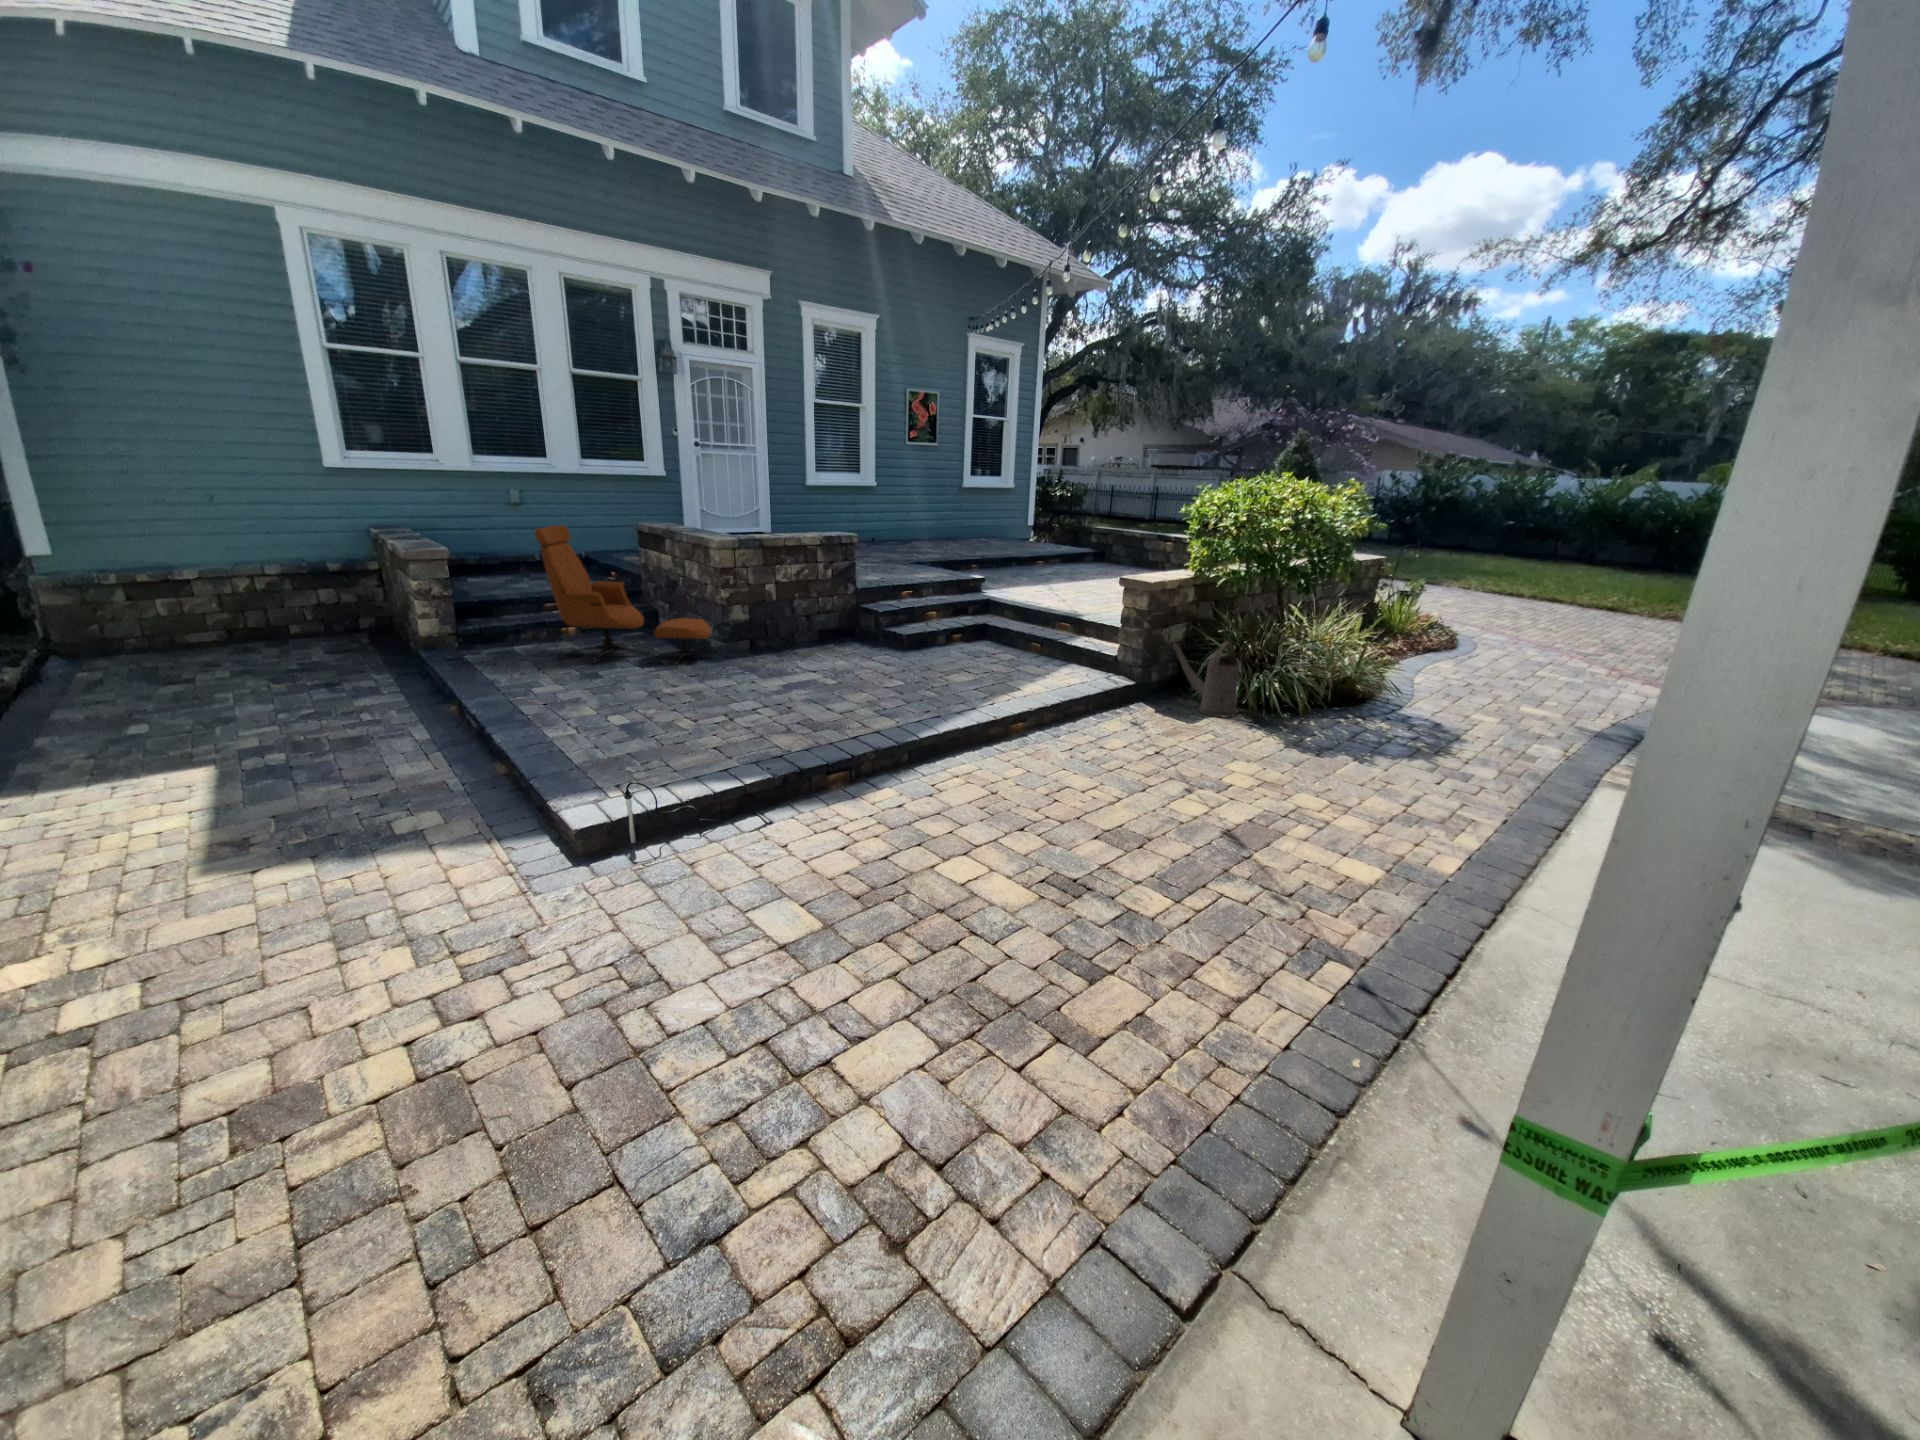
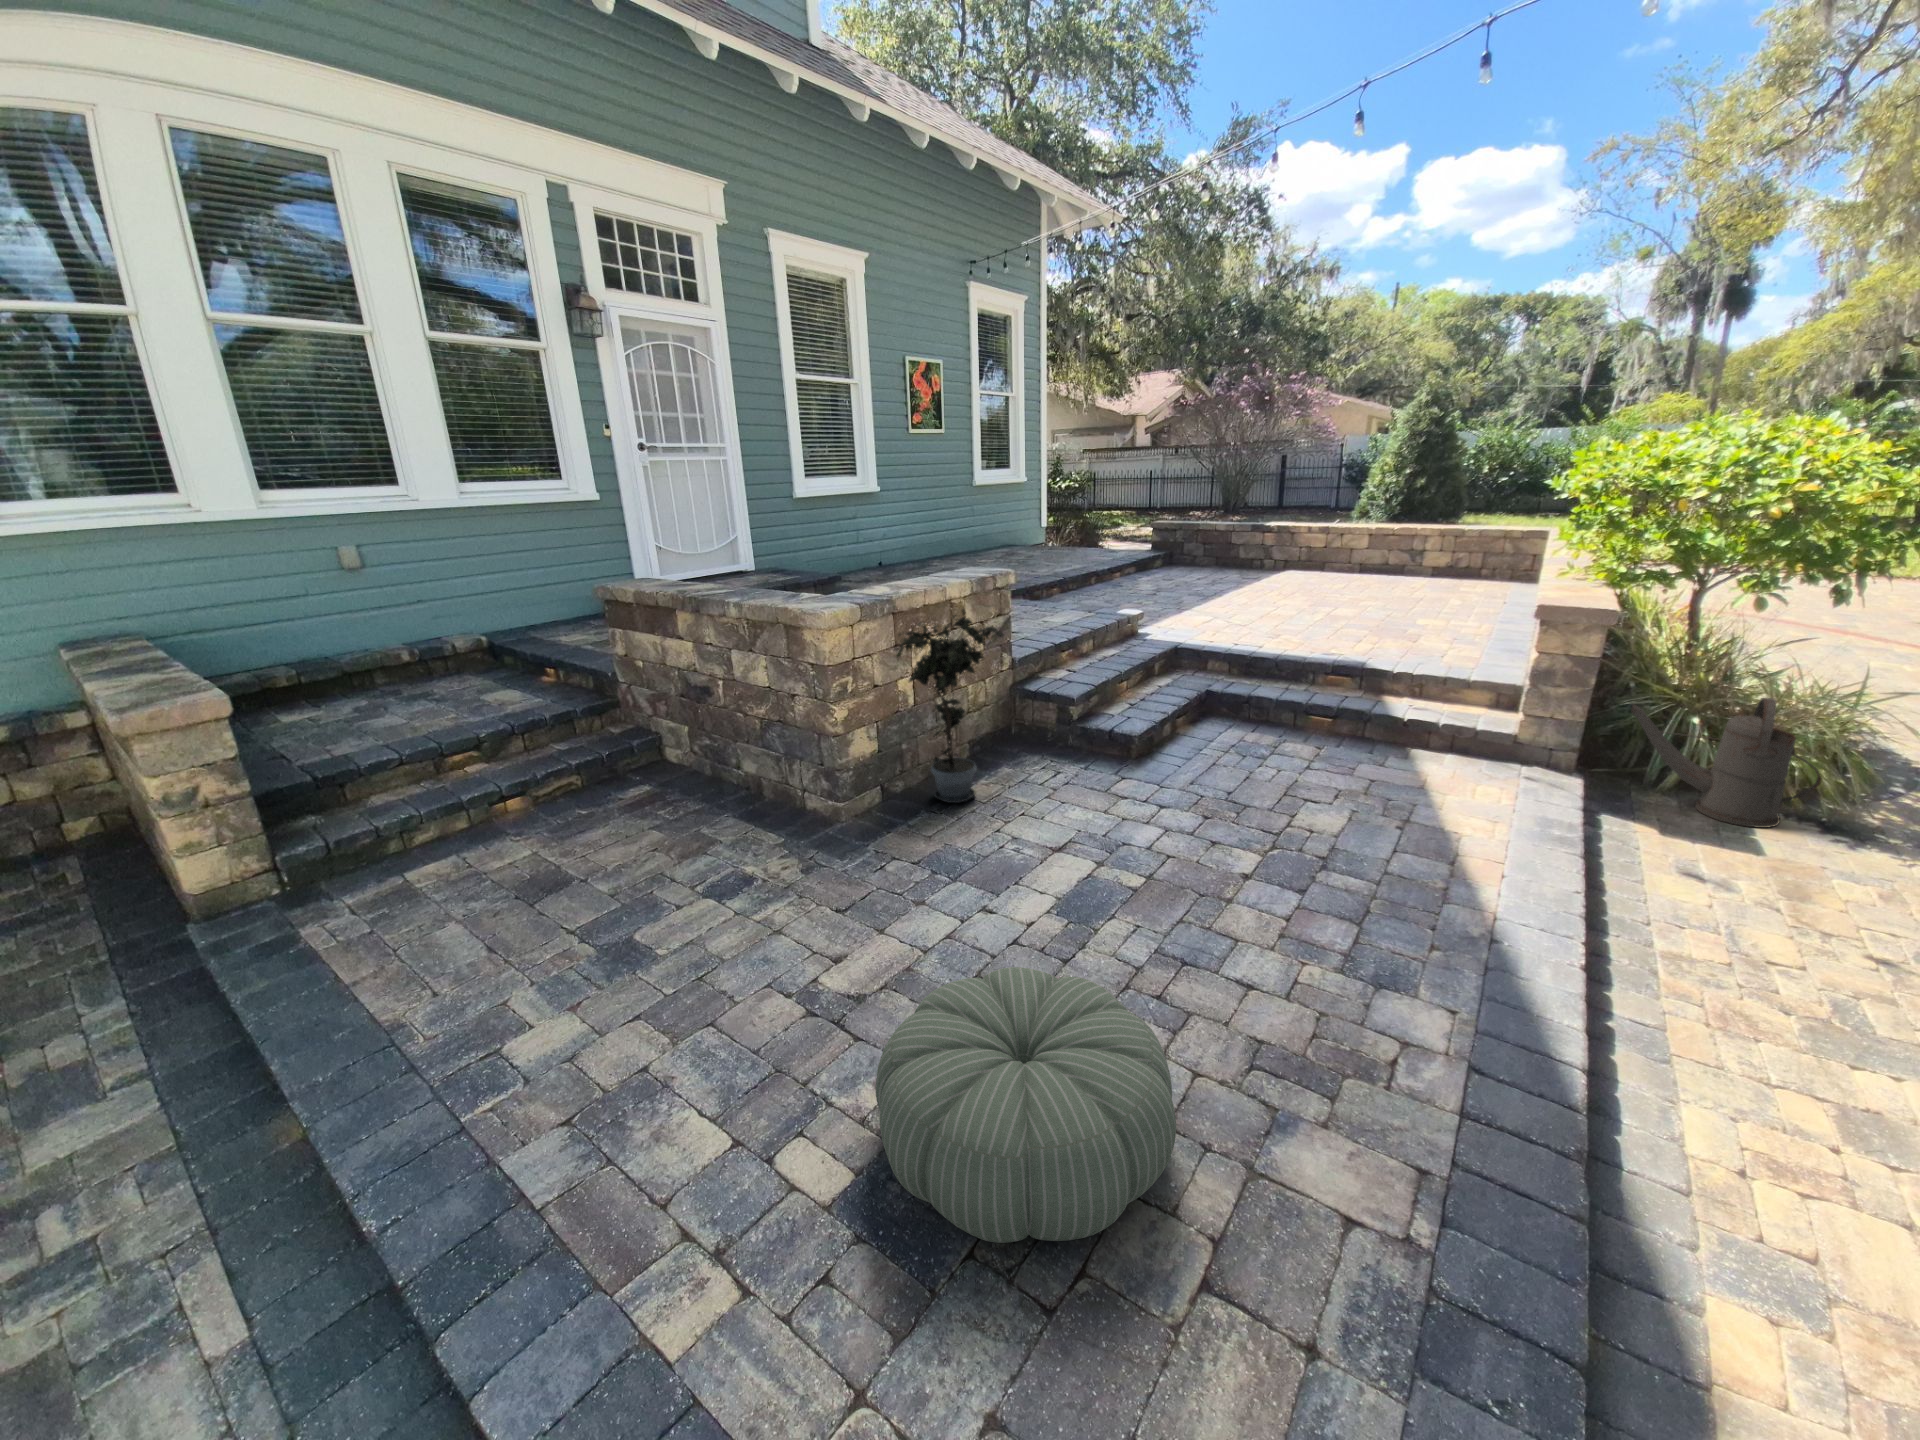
lounge chair: present [535,525,712,664] -> none [443,613,835,901]
potted plant: none [750,547,823,655] -> present [894,609,1004,803]
pouf: none [628,672,743,738] -> present [876,967,1176,1243]

